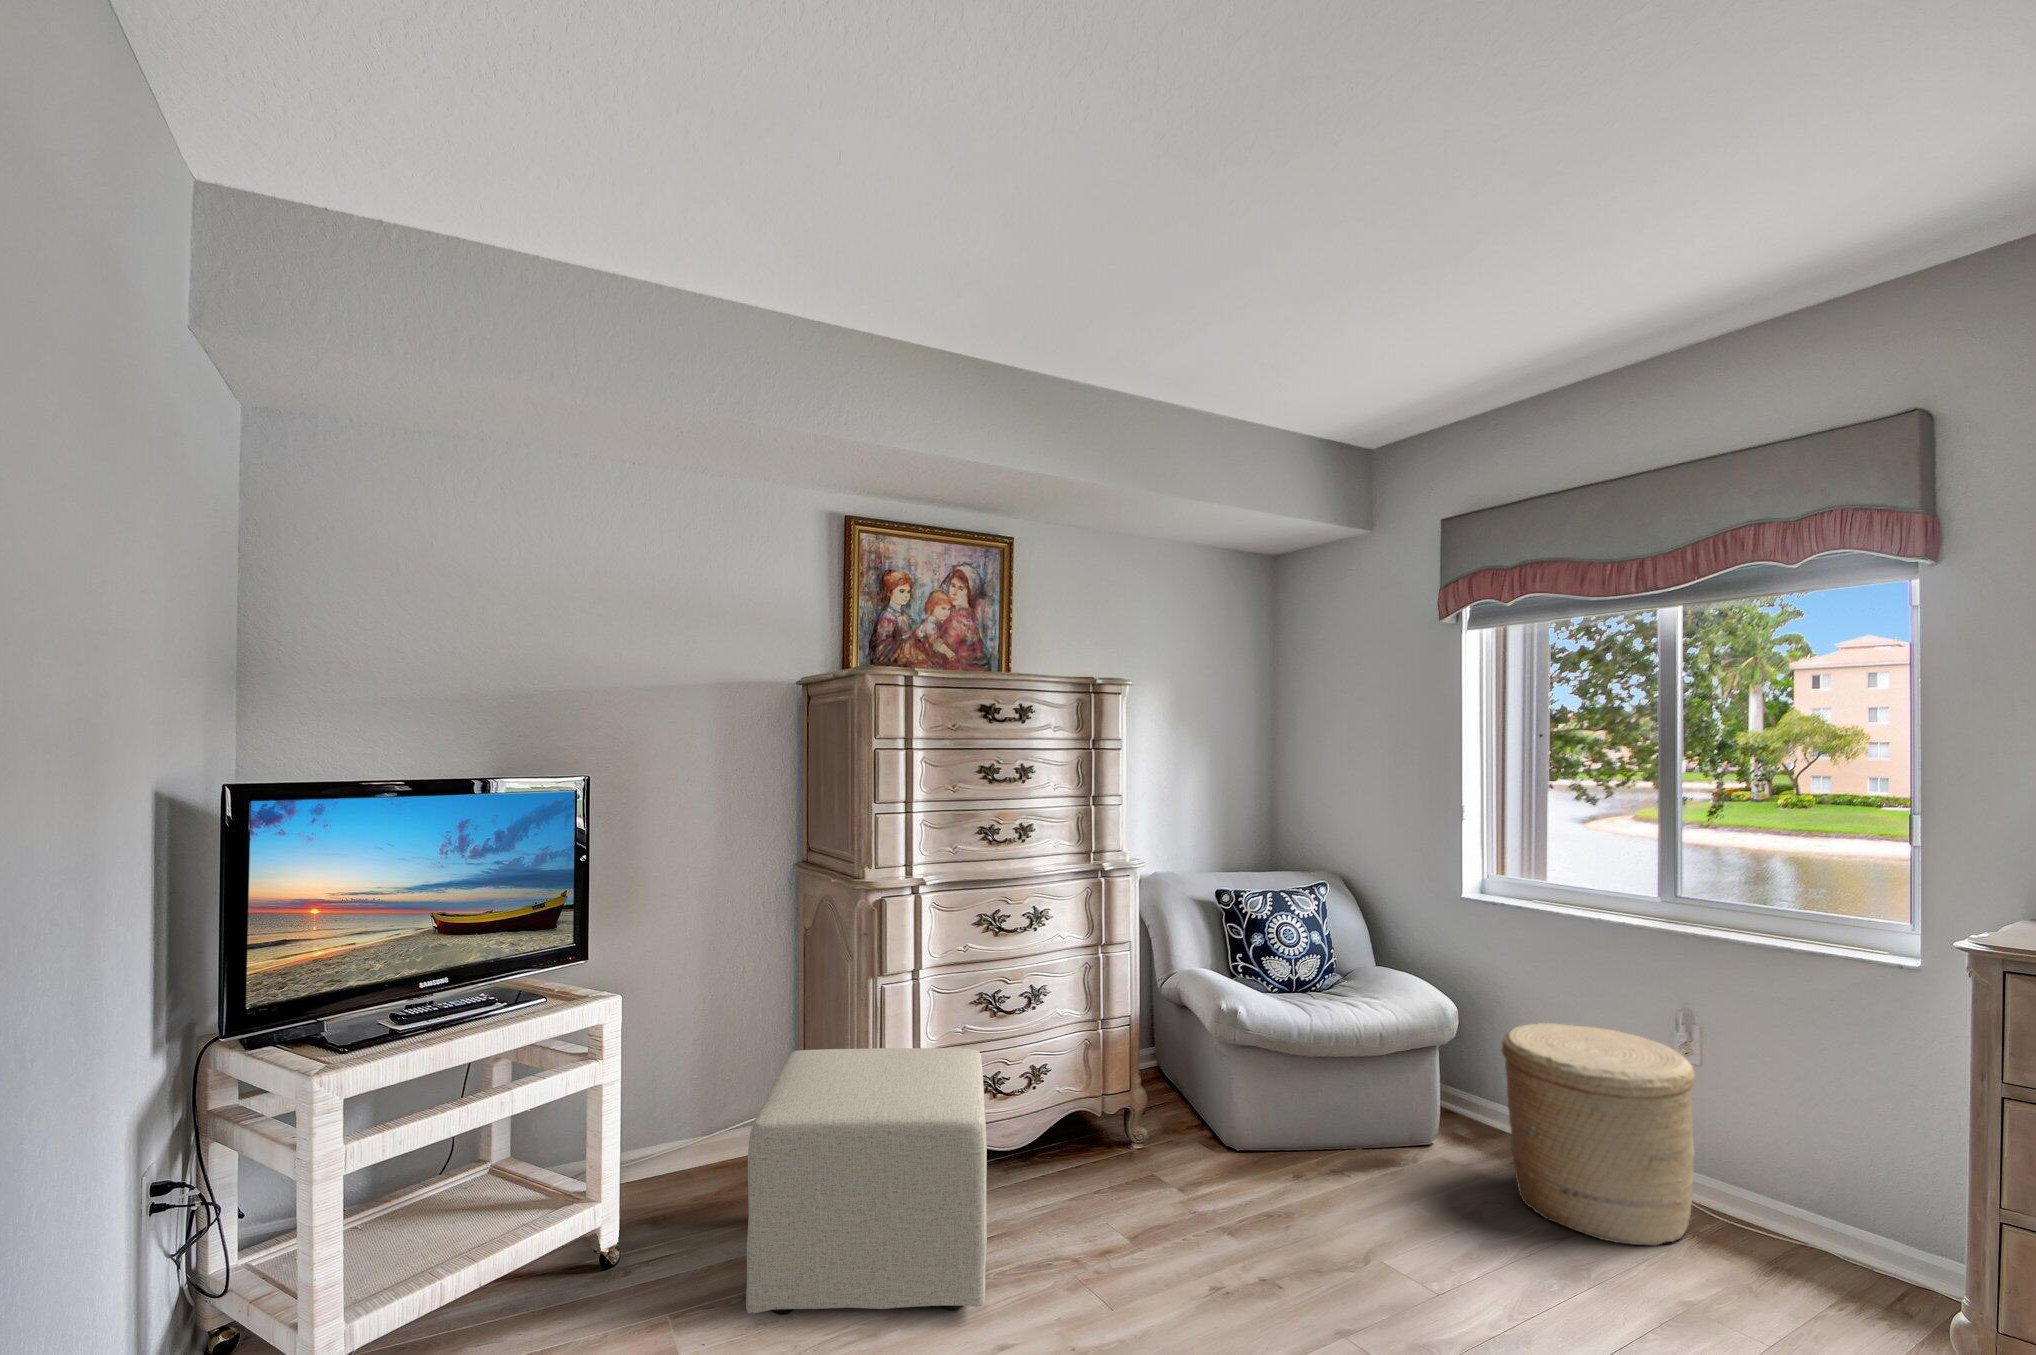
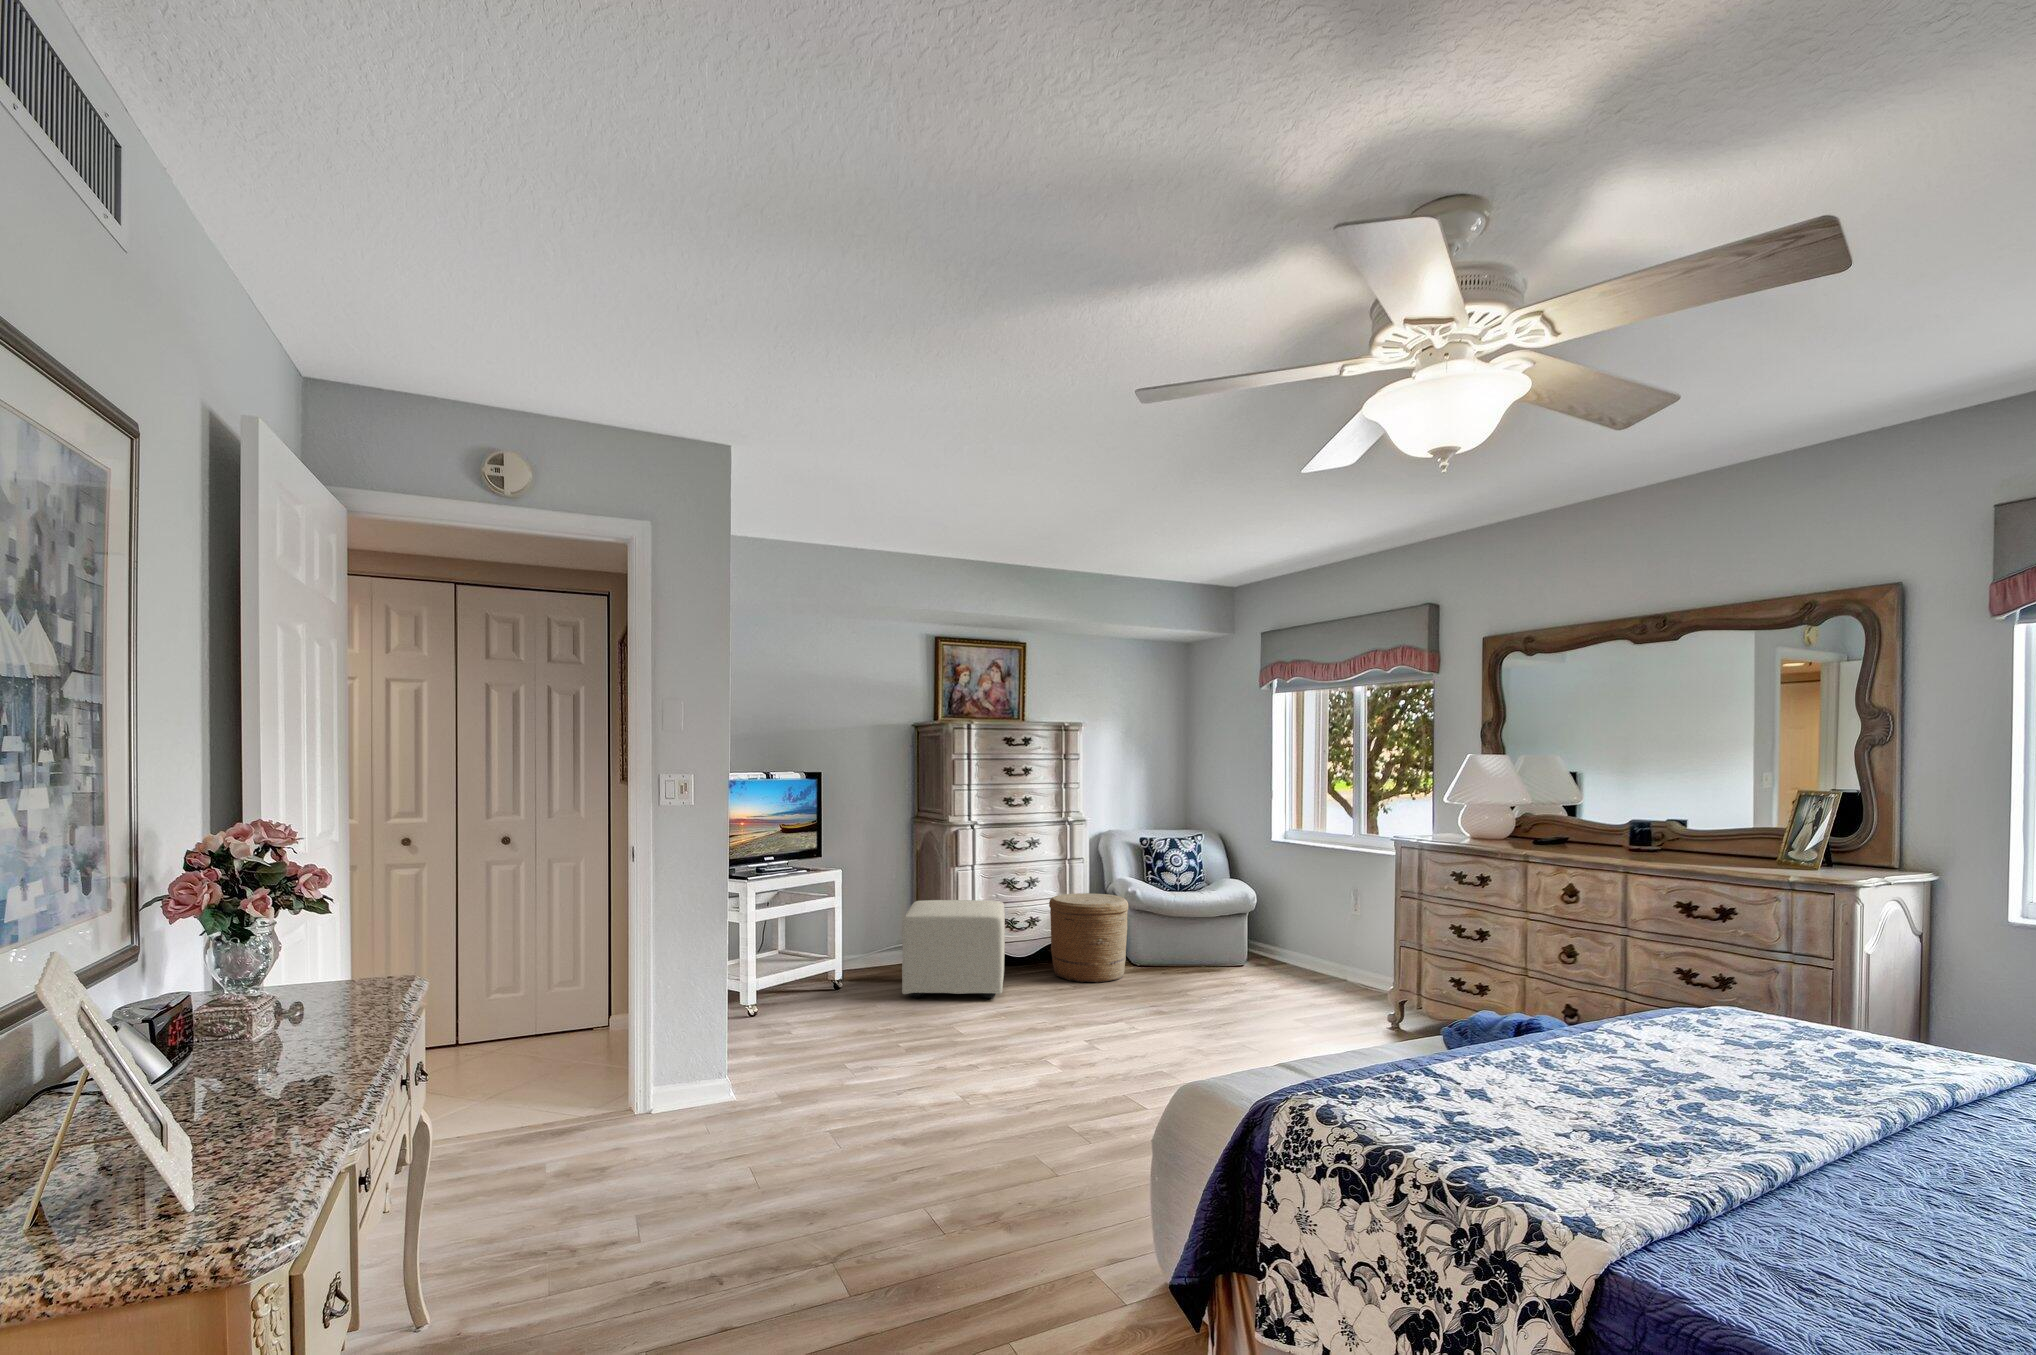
woven basket: present [1502,1023,1695,1246] -> present [1049,893,1128,983]

